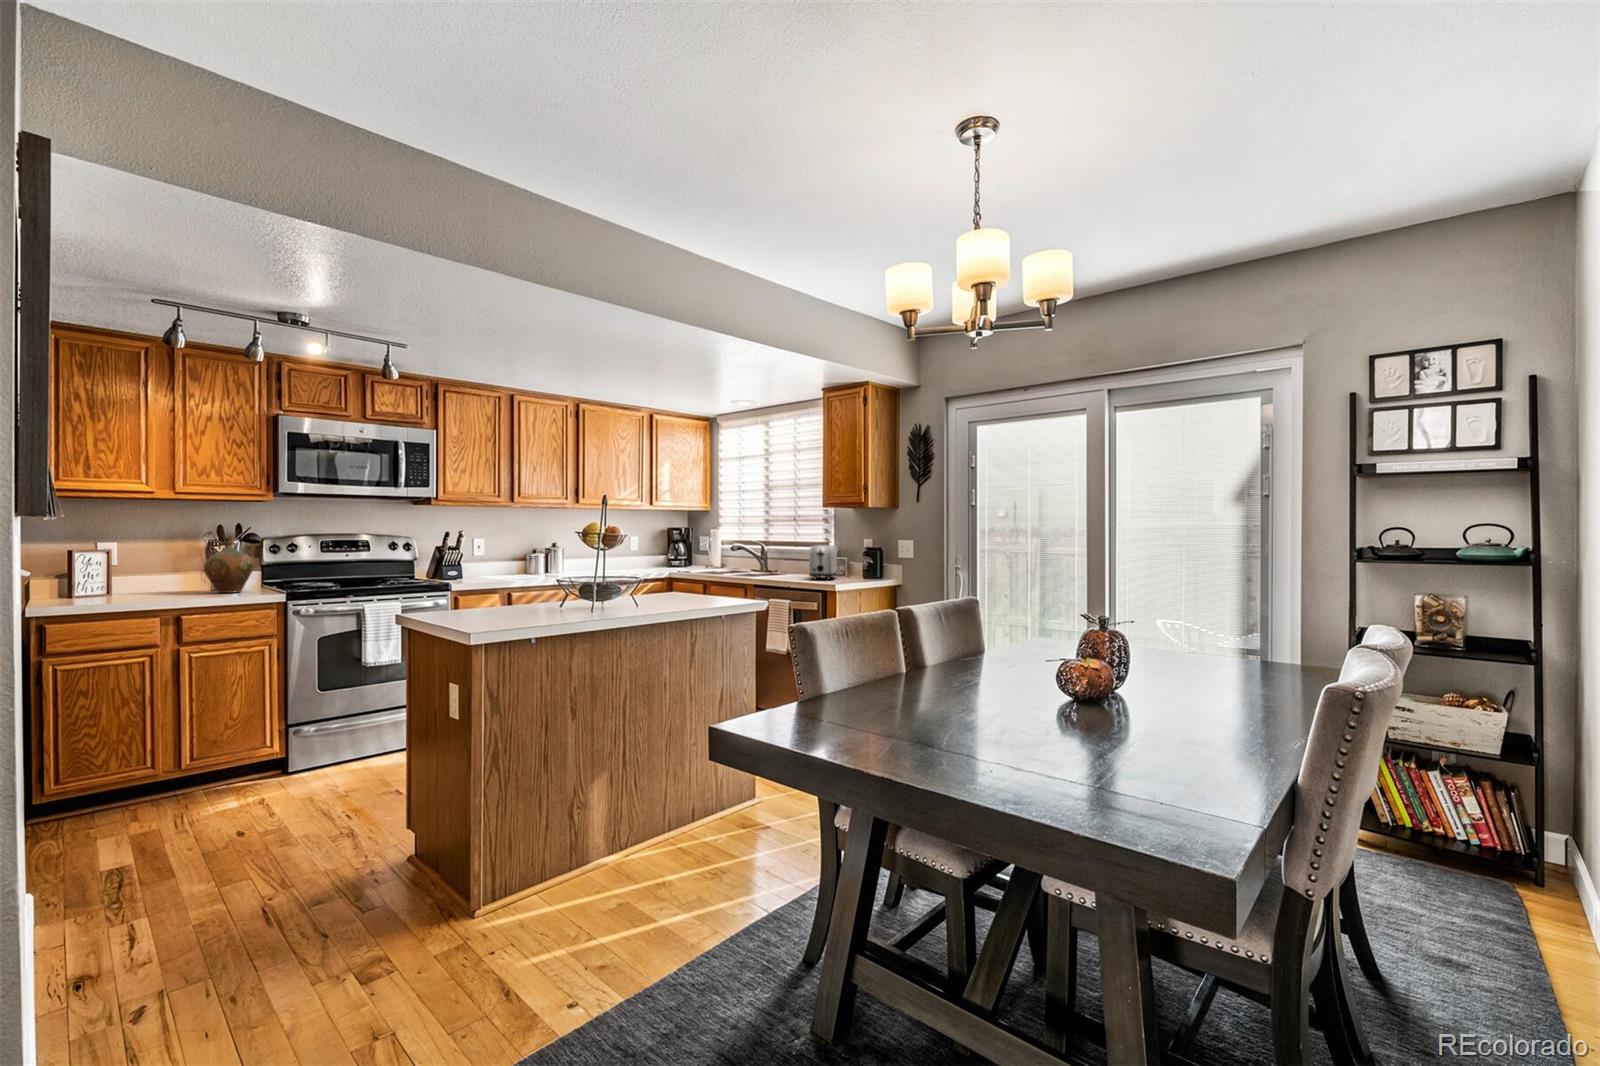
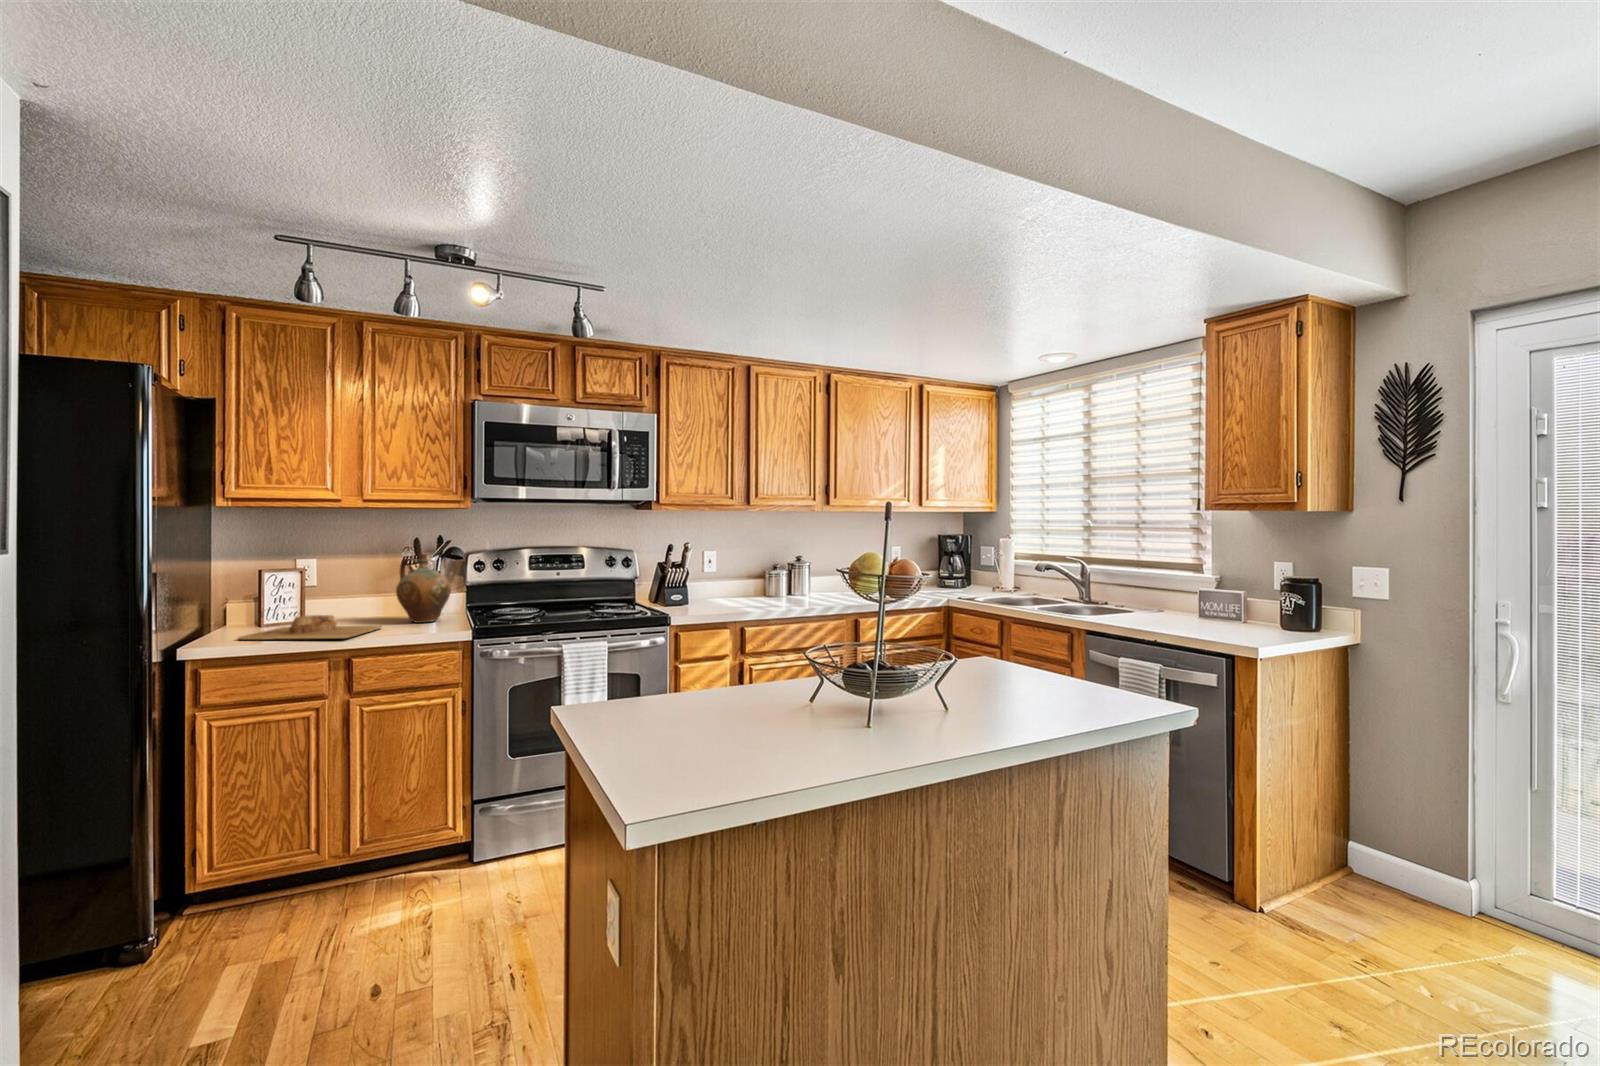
toaster: present [809,545,837,580] -> none [1181,570,1225,627]
cutting board: none [69,585,196,605] -> present [238,615,381,640]

